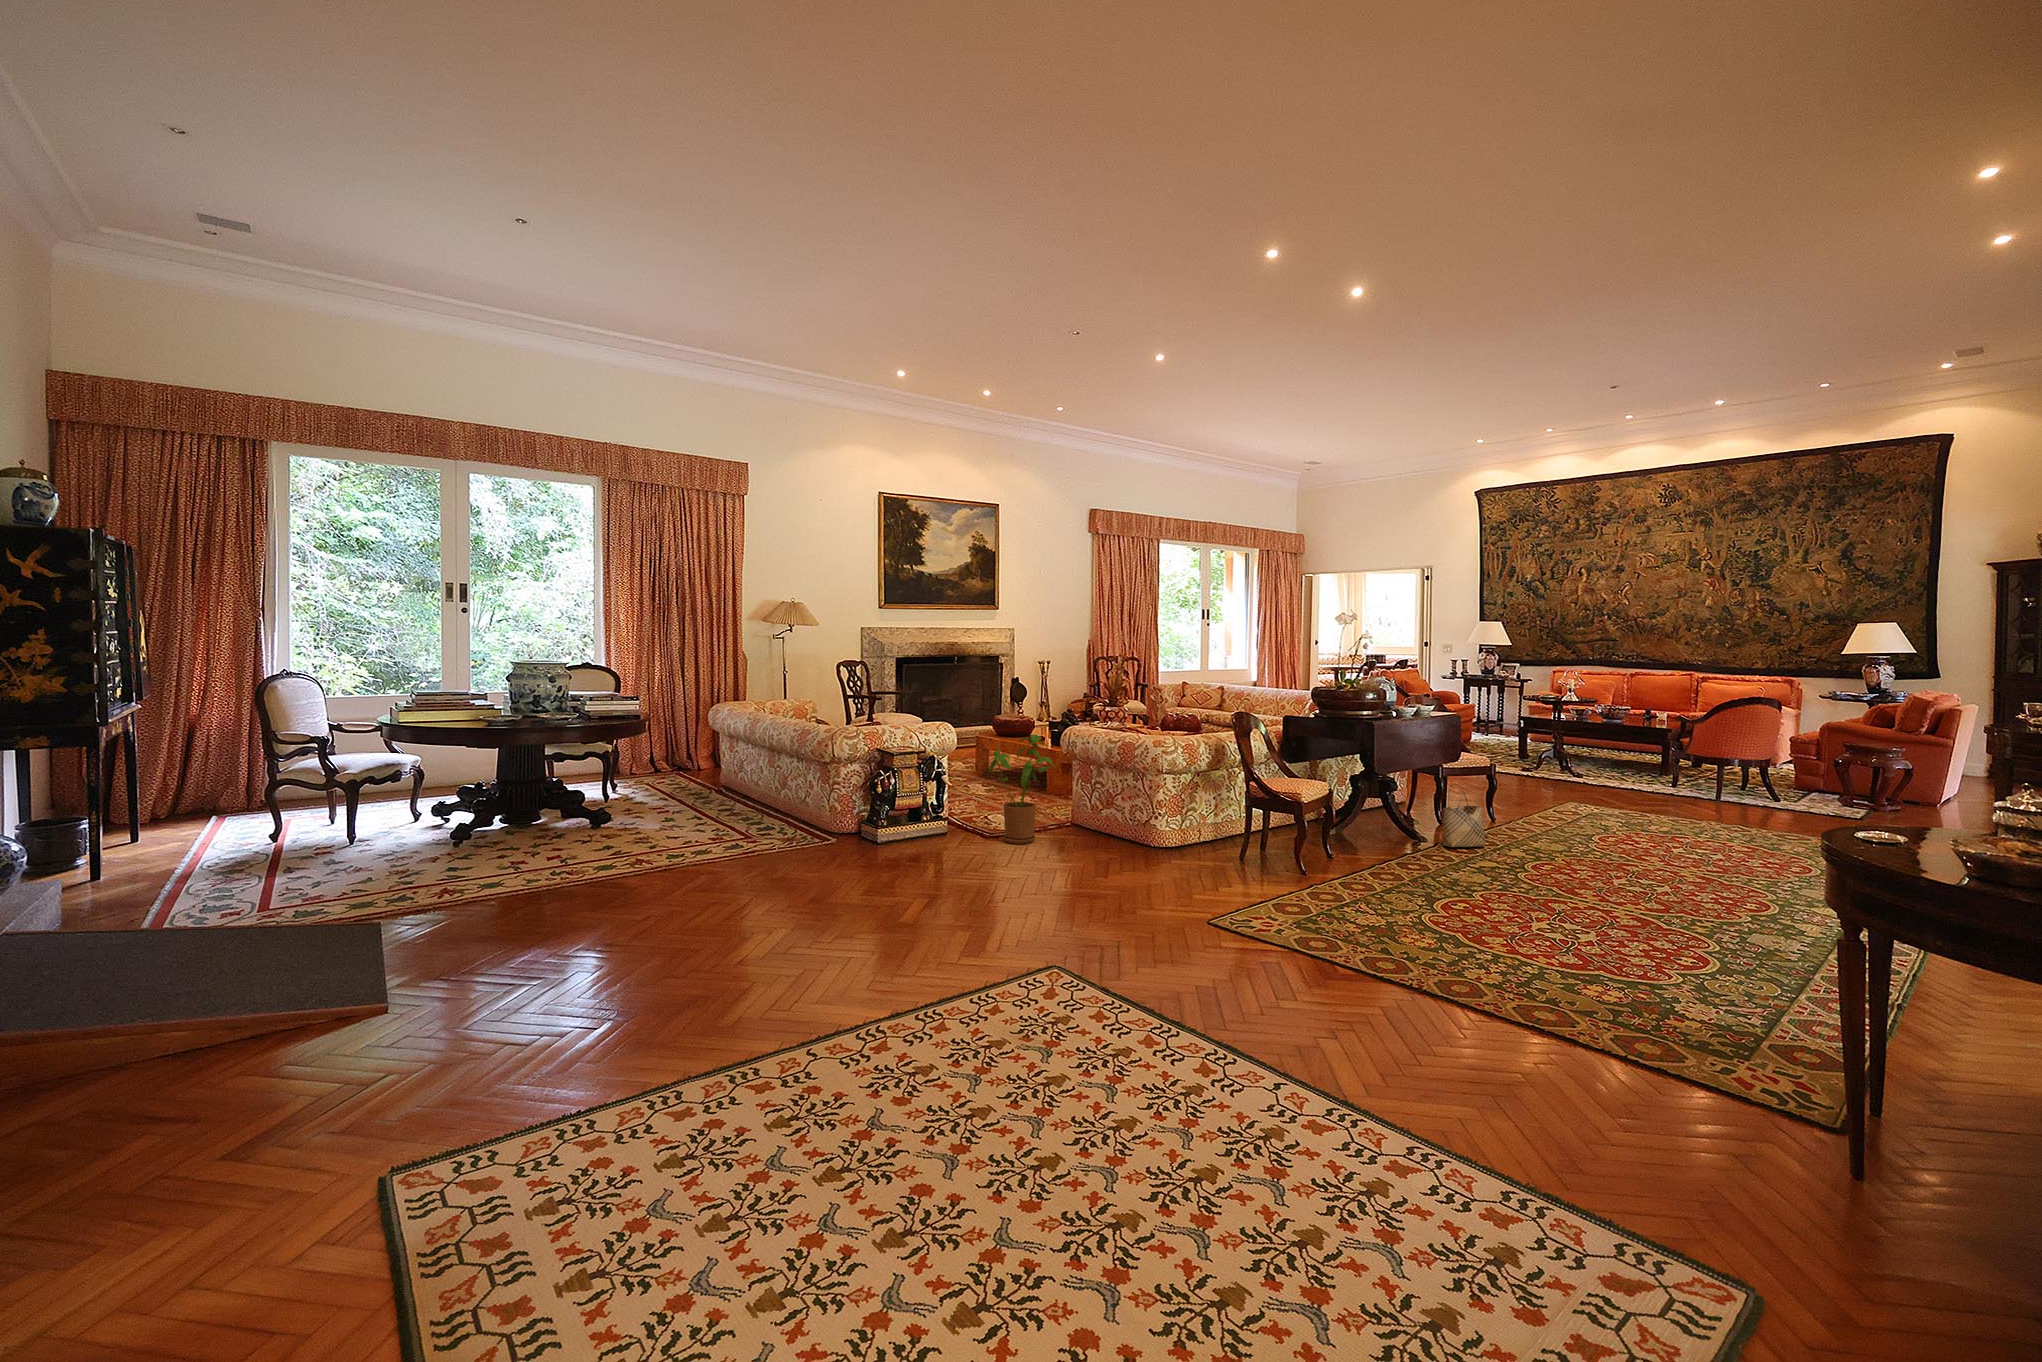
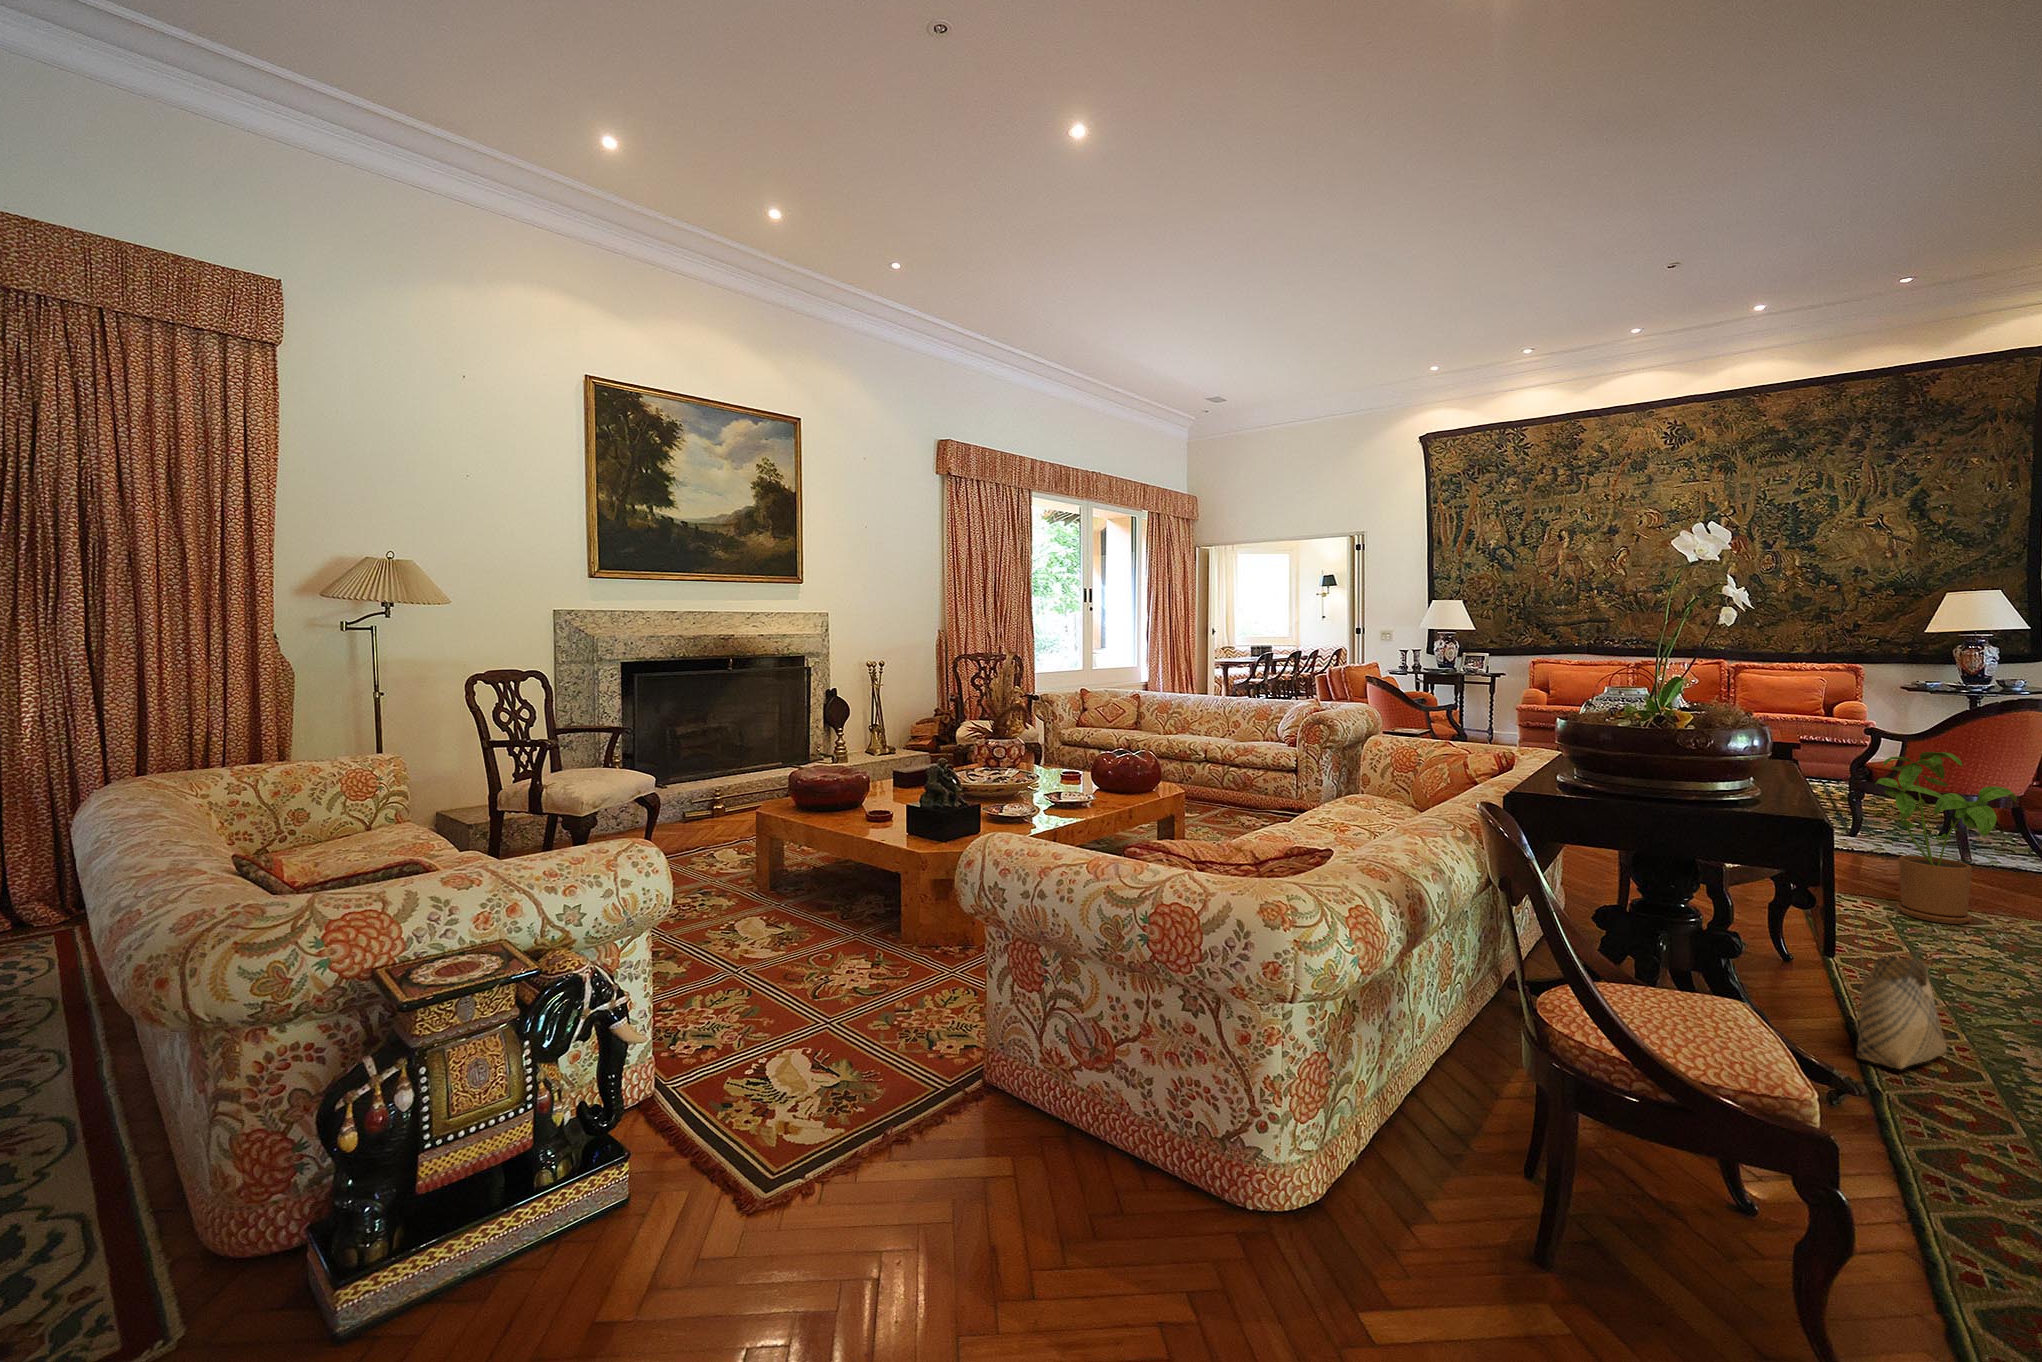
house plant: present [989,734,1054,844] -> present [1876,752,2017,924]

